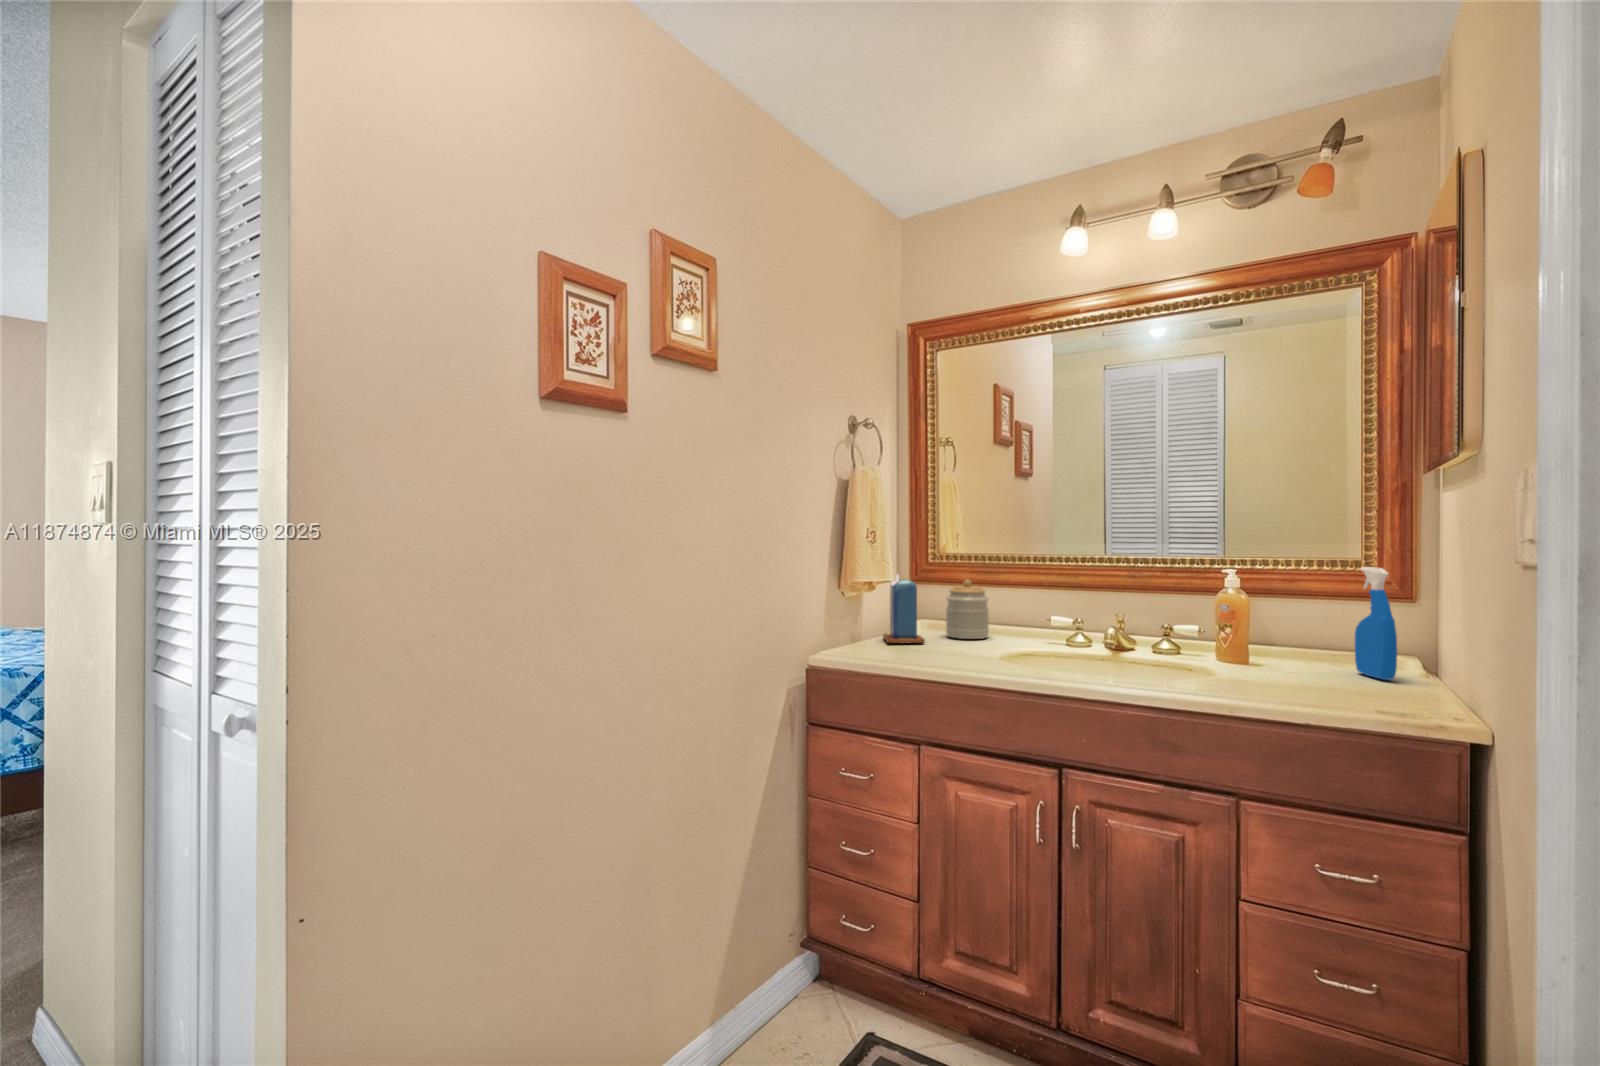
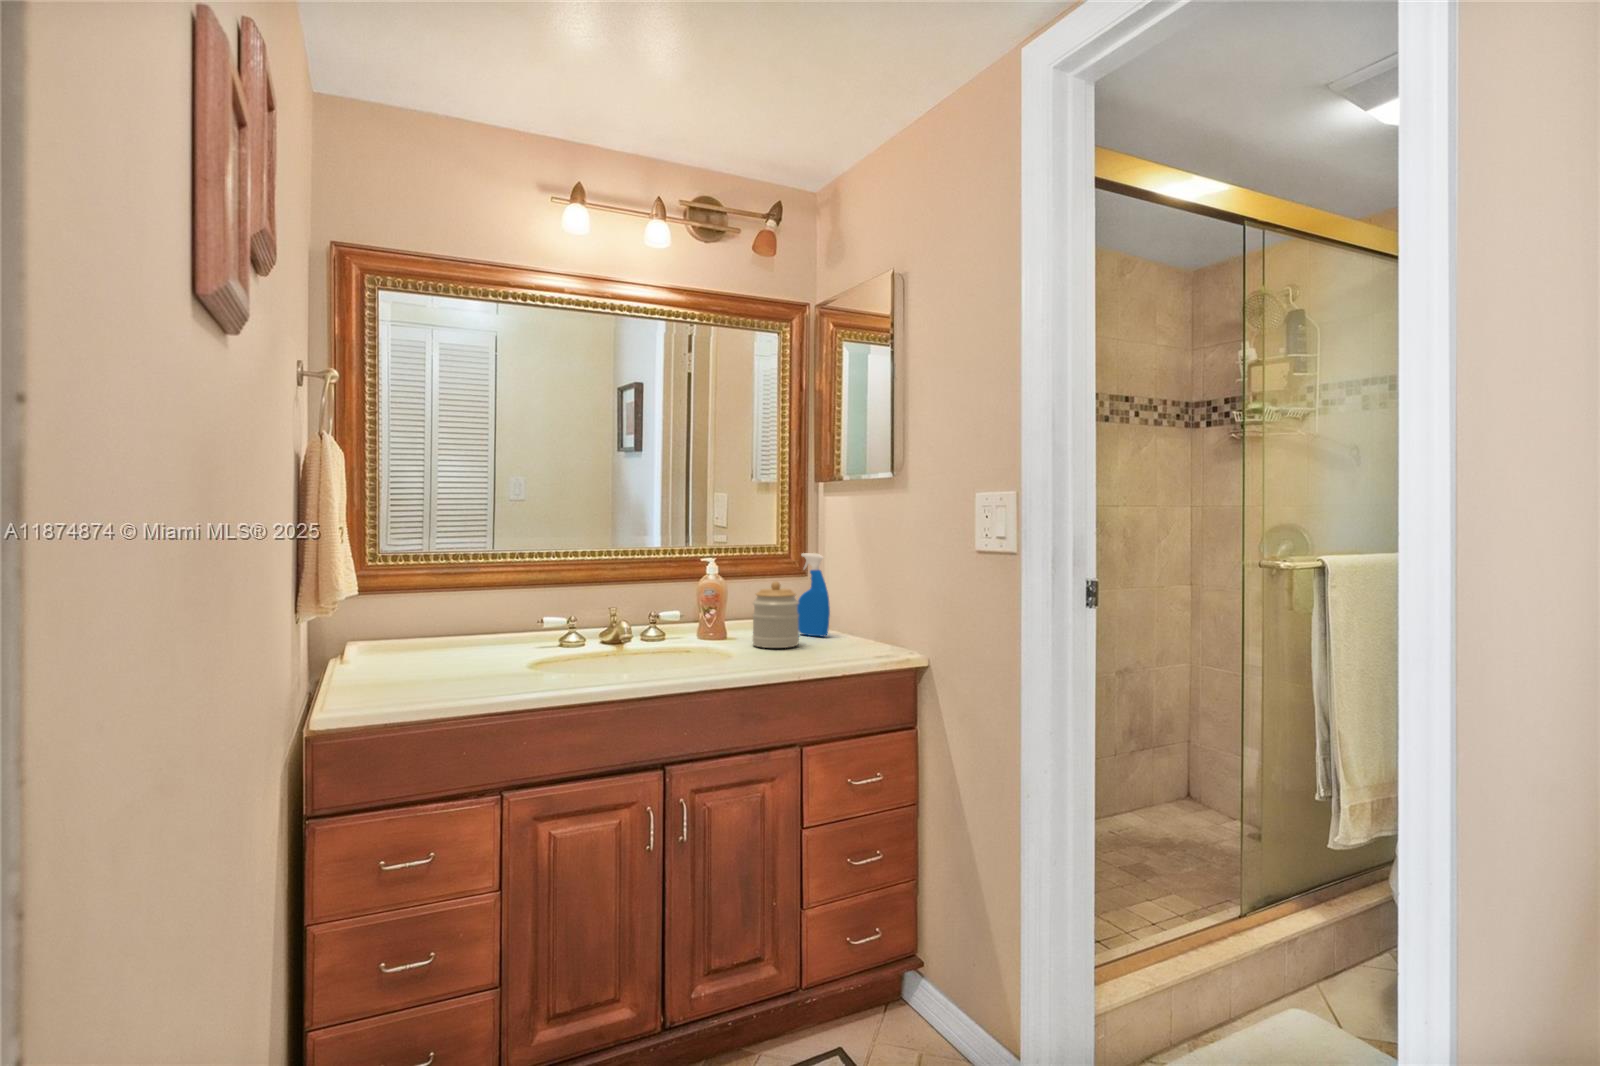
candle: present [883,575,925,643] -> none [351,582,428,677]
jar: present [946,579,989,639] -> present [753,581,799,648]

